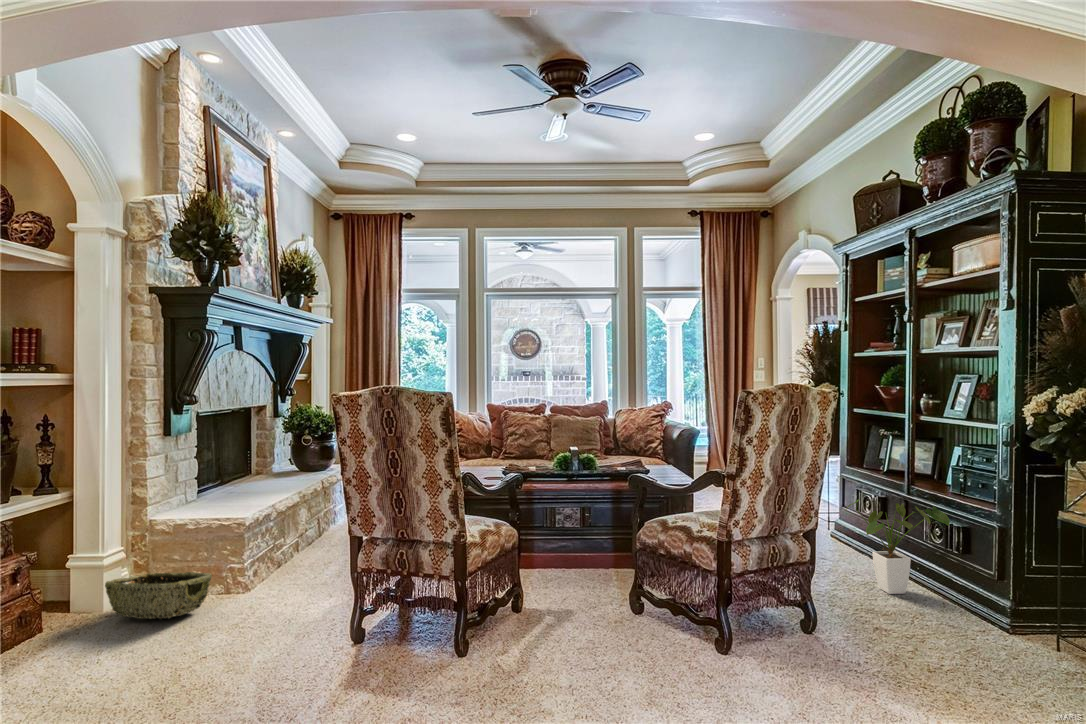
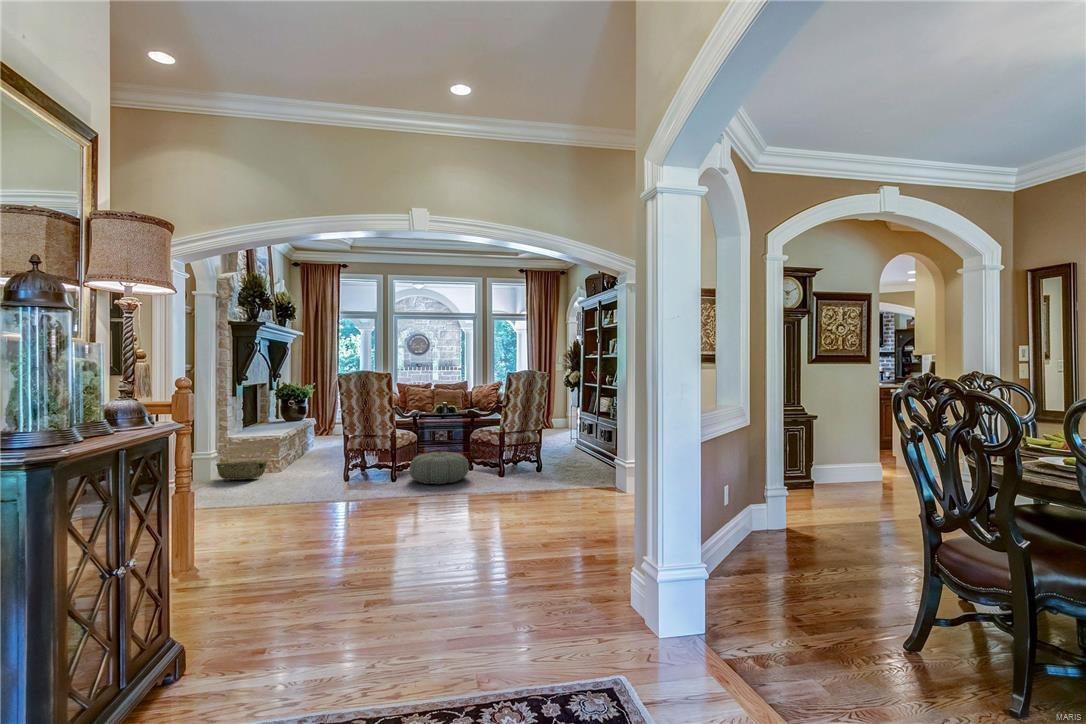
house plant: present [847,499,950,594] -> none [566,421,604,462]
pouf: none [498,578,643,683] -> present [409,452,469,484]

